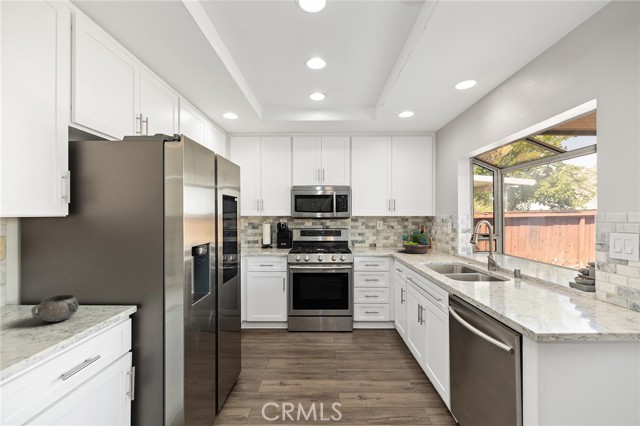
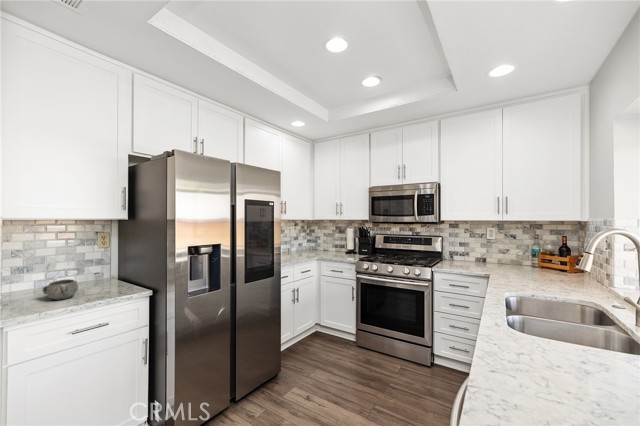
succulent planter: present [403,229,430,253] -> none [513,240,568,280]

